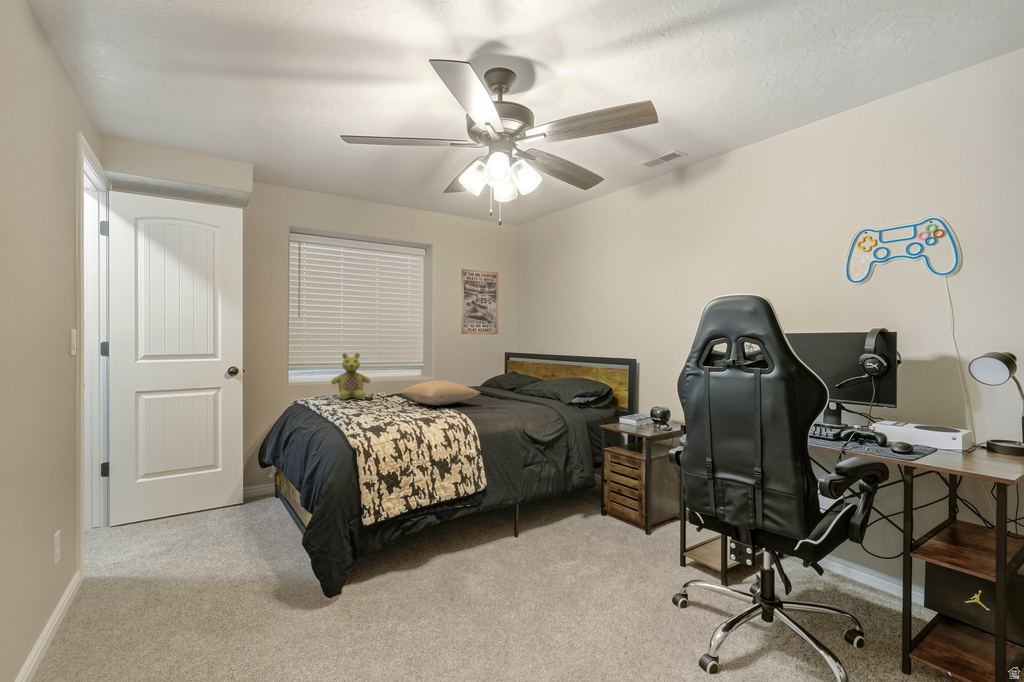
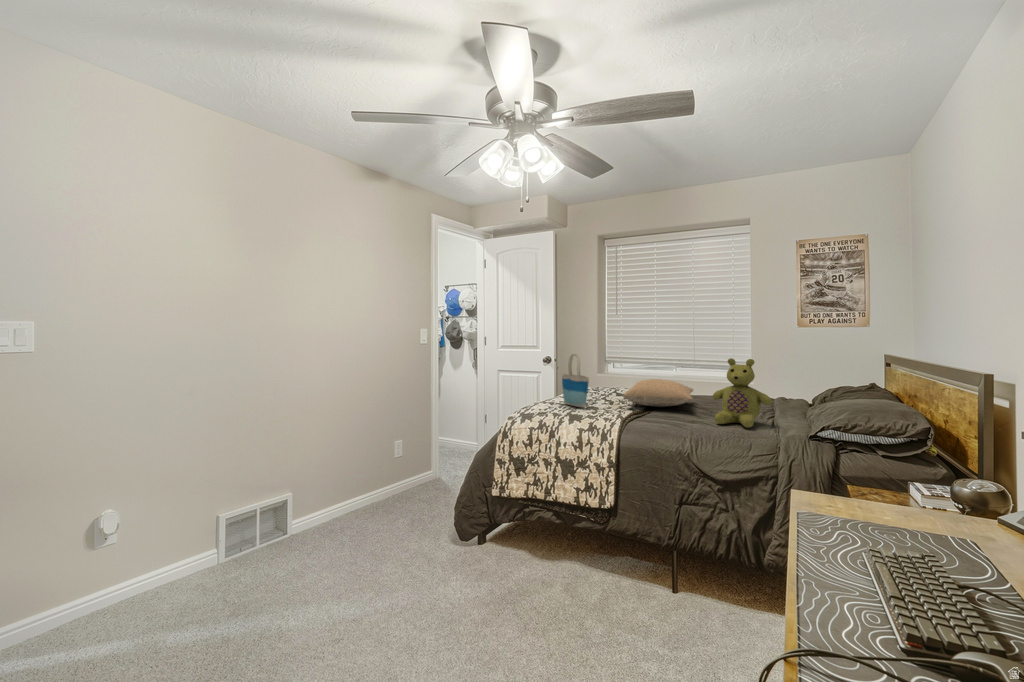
stuffed bear: present [331,353,370,400] -> present [713,358,772,428]
tote bag: none [366,357,409,414] -> present [562,354,589,408]

